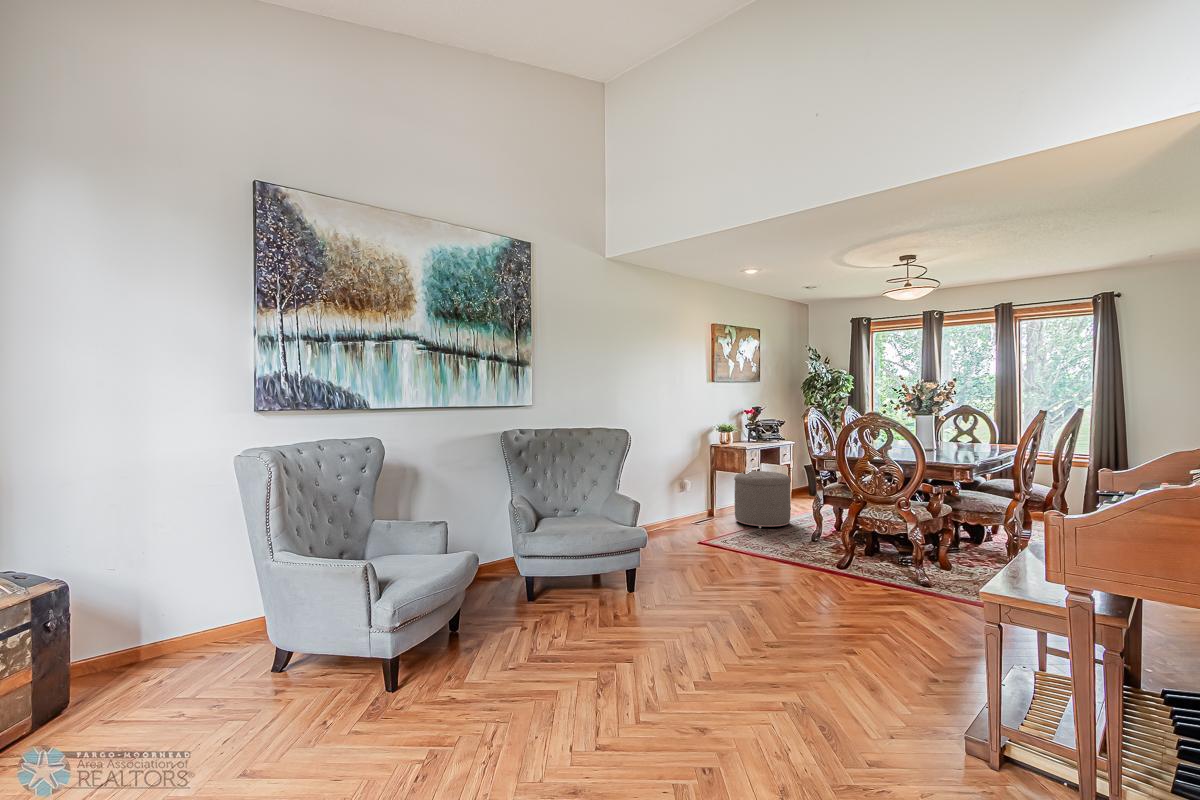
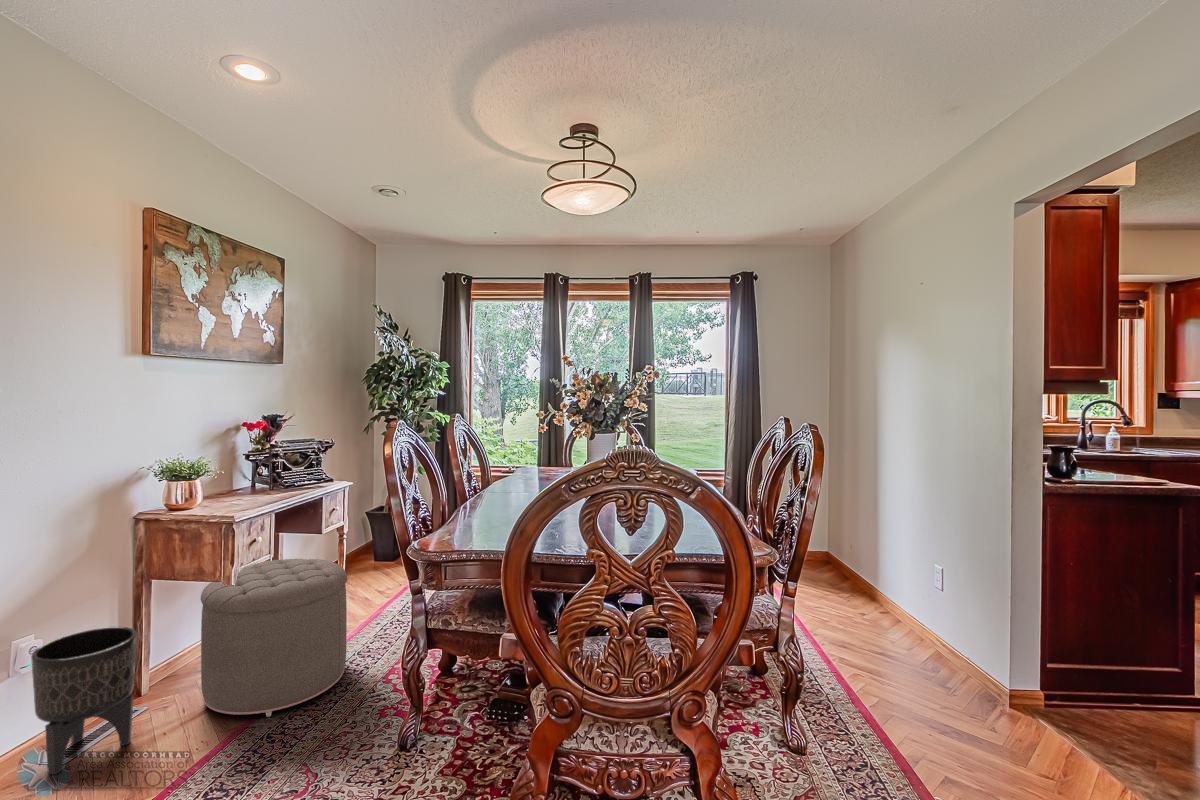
planter: none [688,483,716,526] -> present [31,627,137,774]

